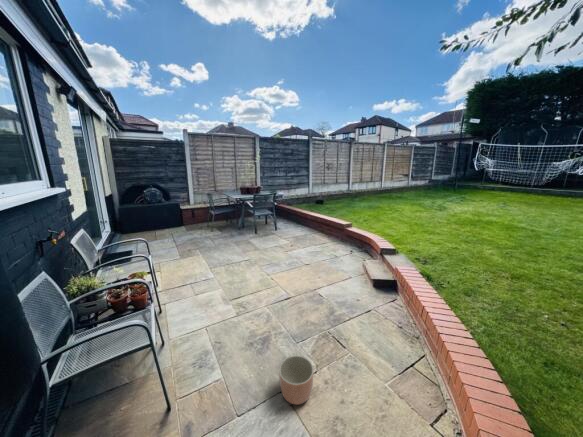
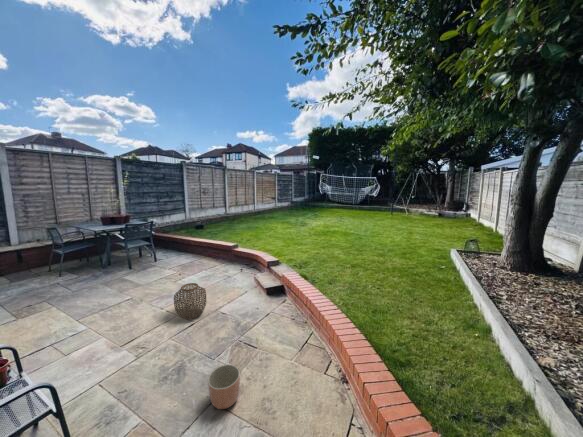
woven basket: none [275,257,305,292] -> present [174,283,206,319]

